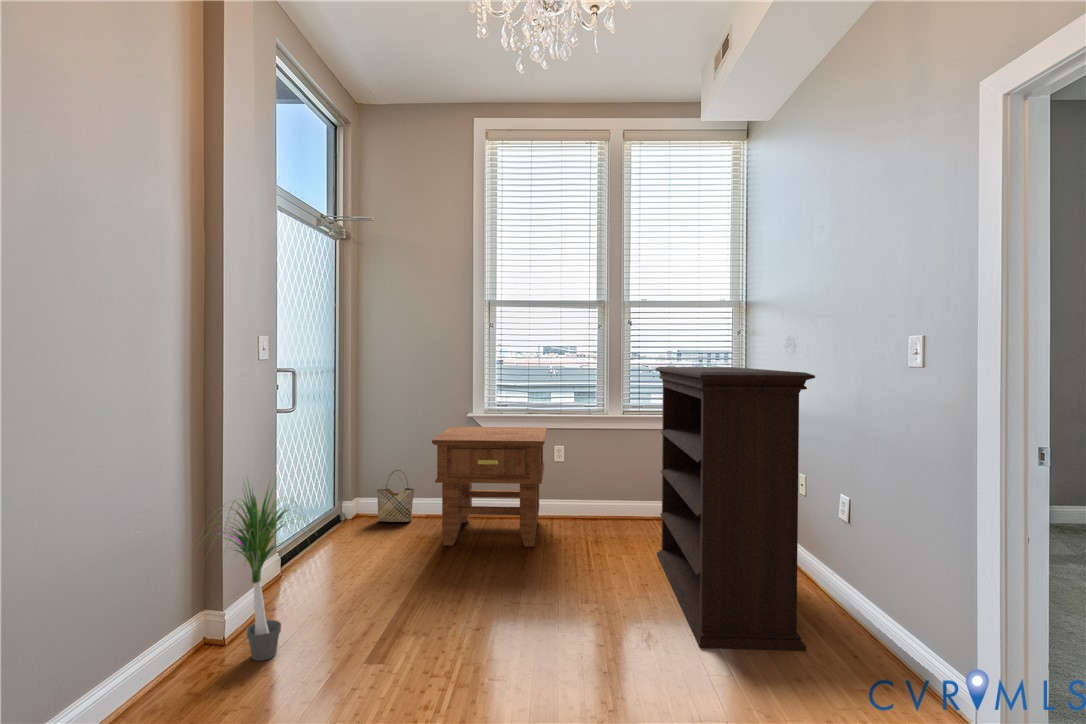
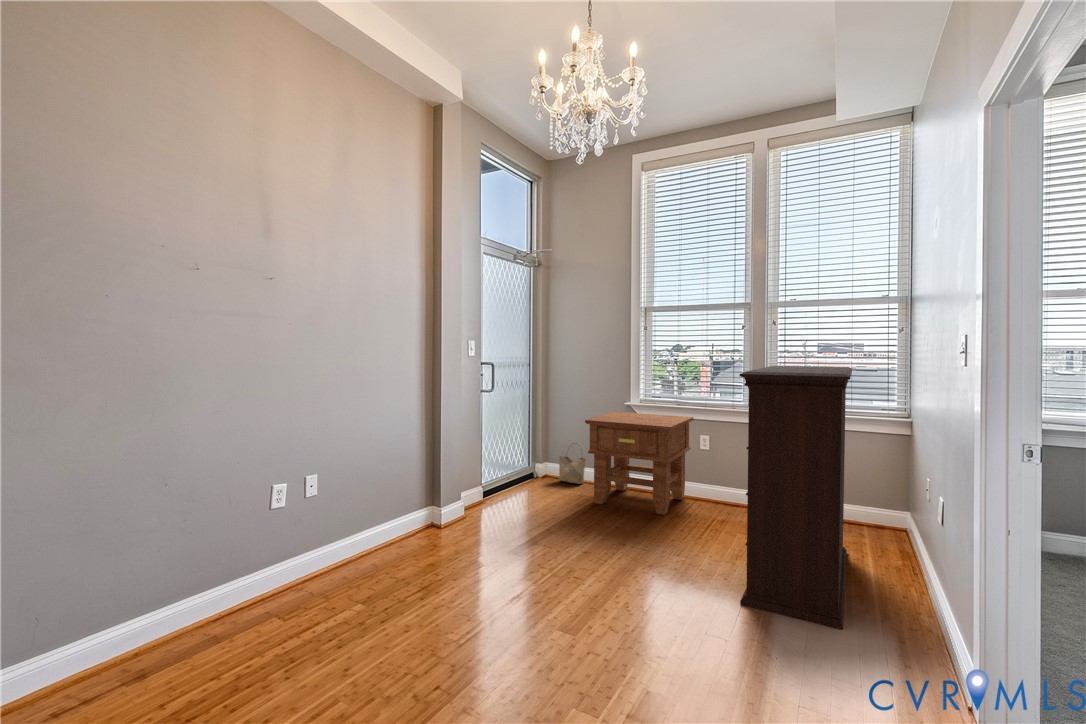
potted plant: present [200,483,303,661] -> none [406,428,482,544]

